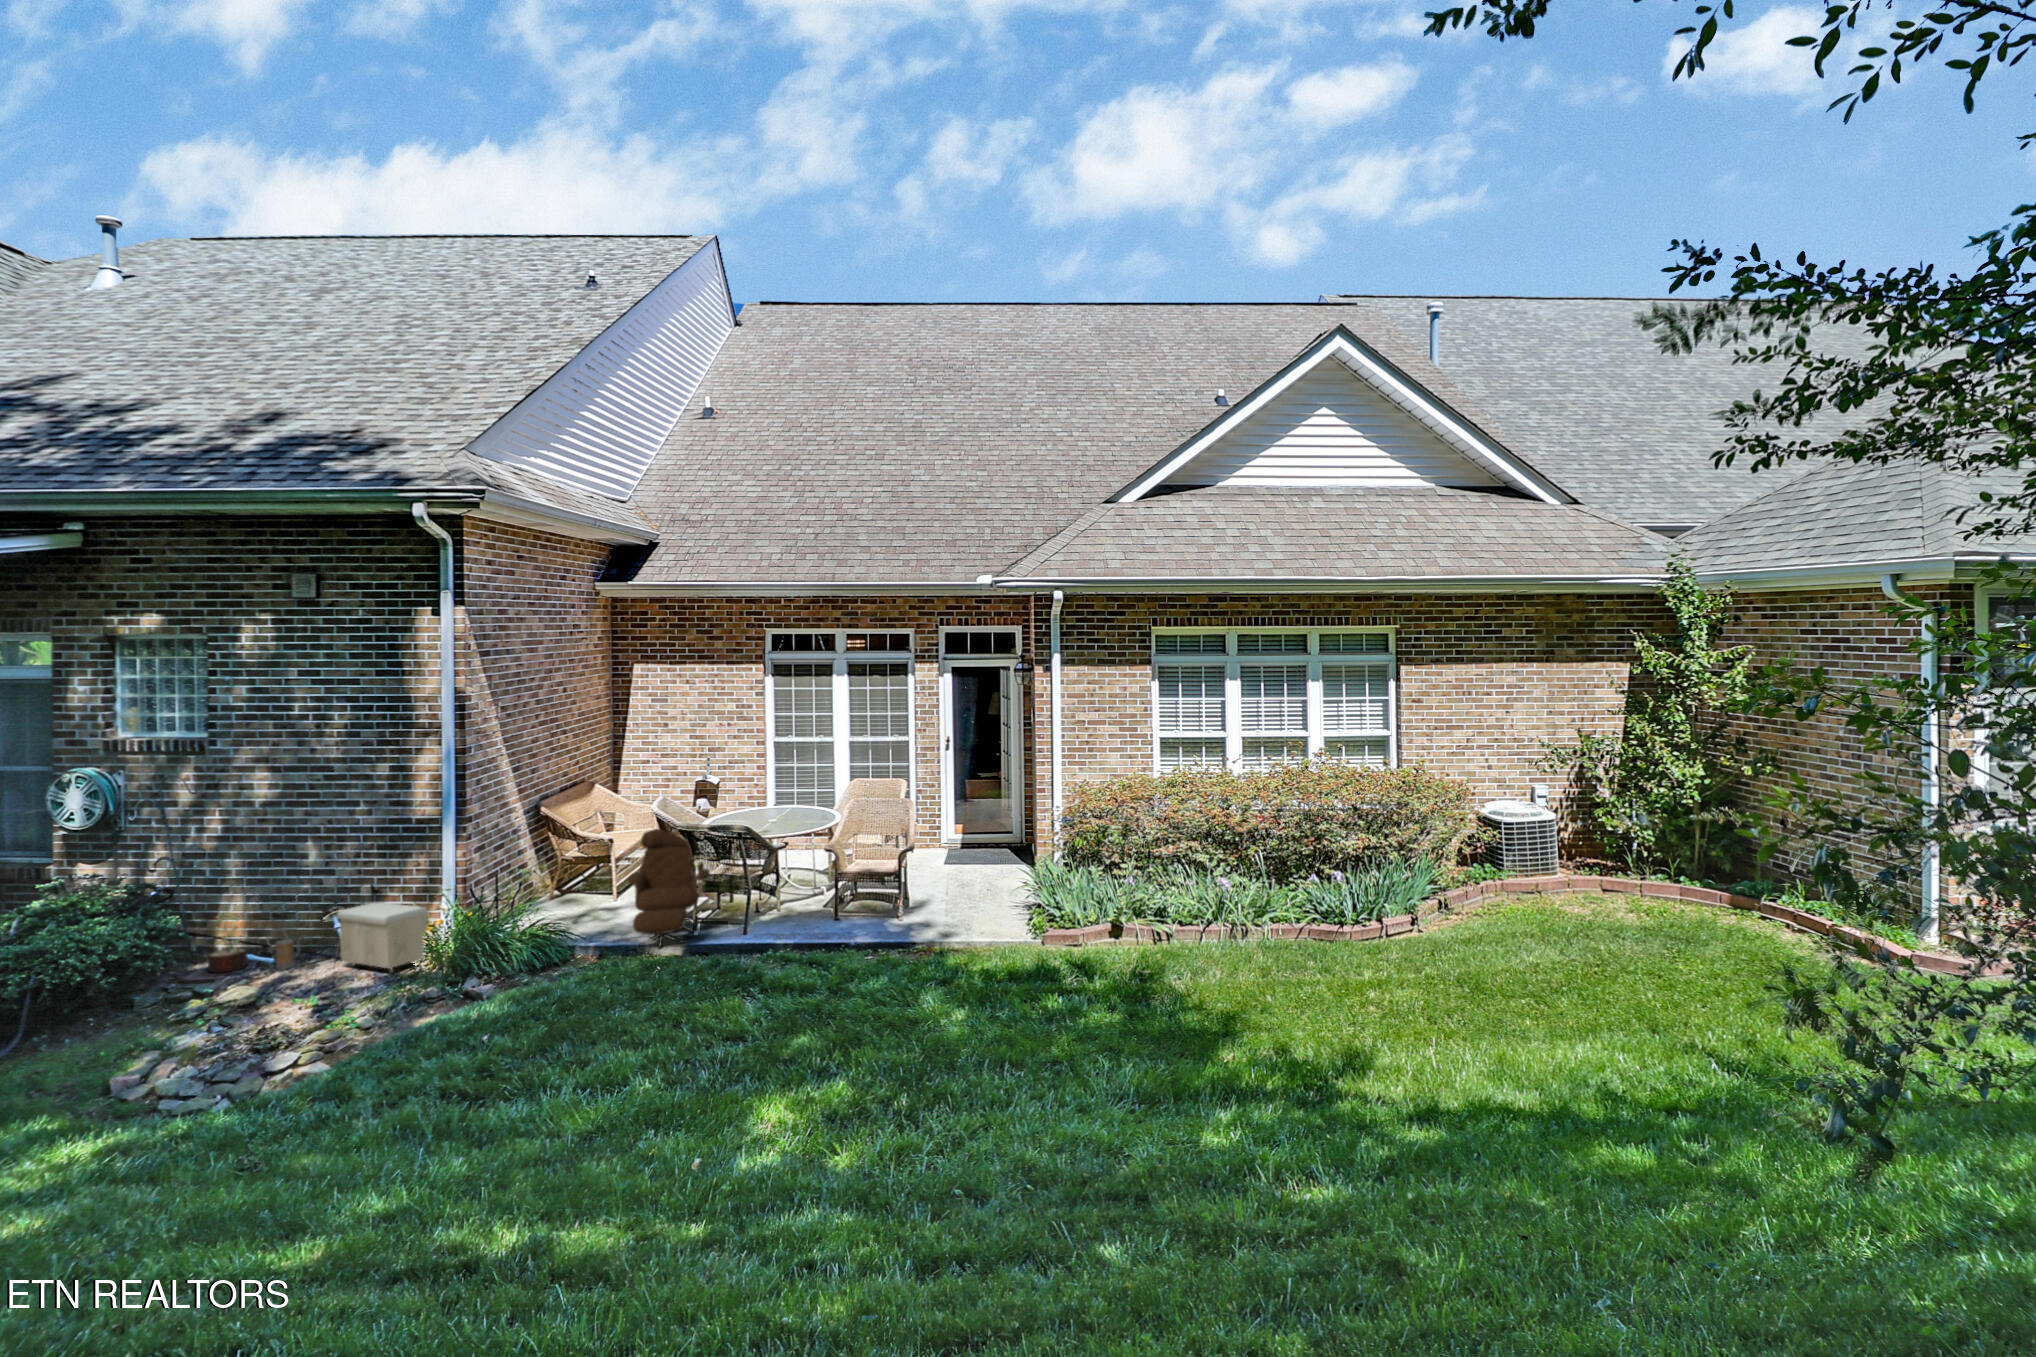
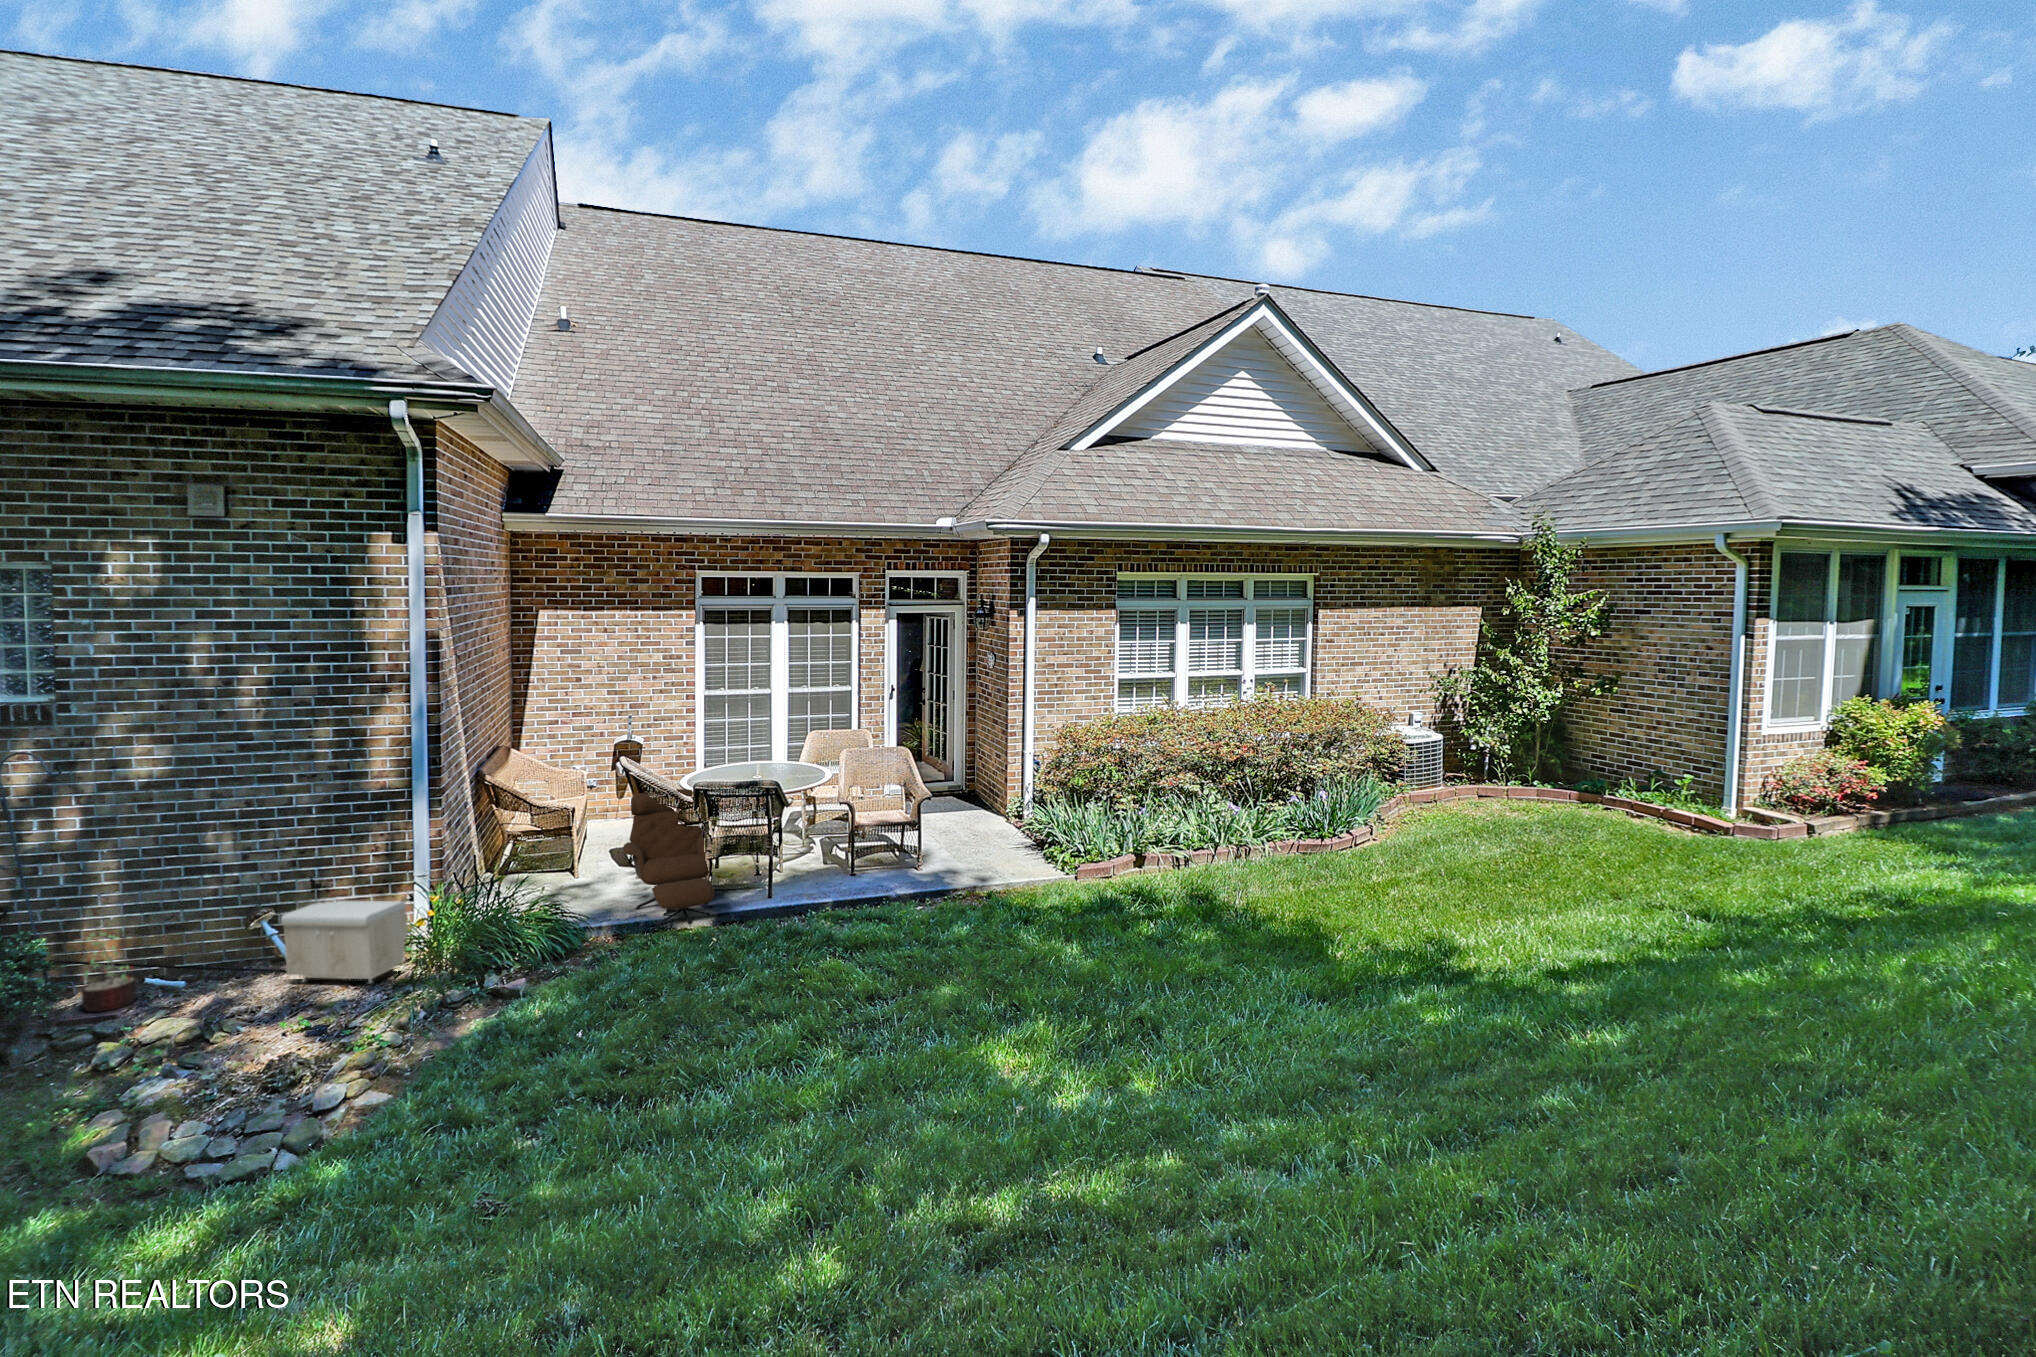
watering can: present [267,929,301,970] -> none [171,946,227,998]

